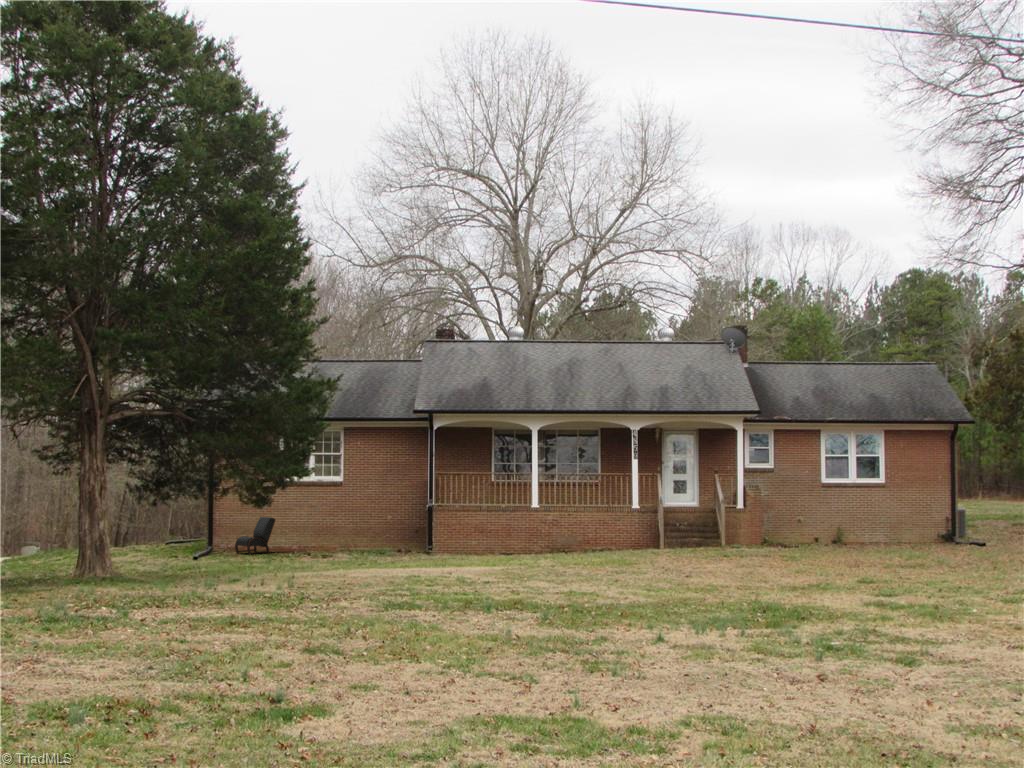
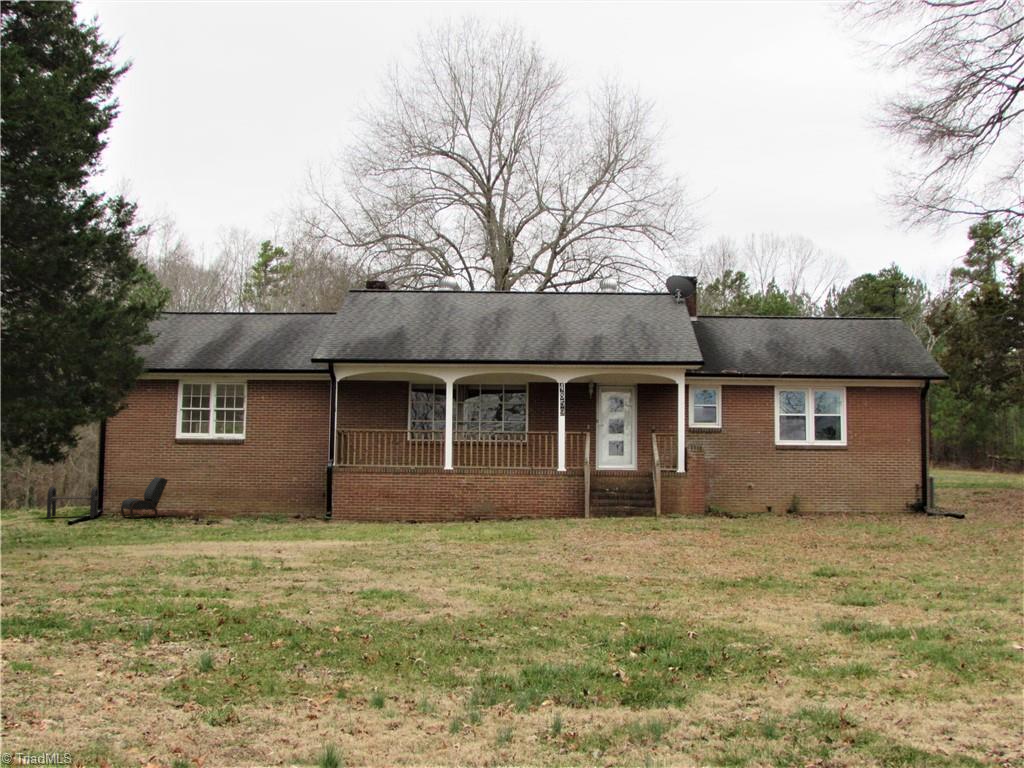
bench: none [169,526,211,556] -> present [47,486,98,519]

